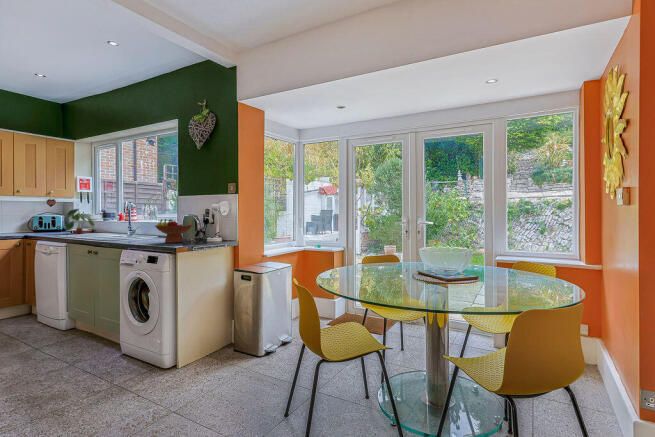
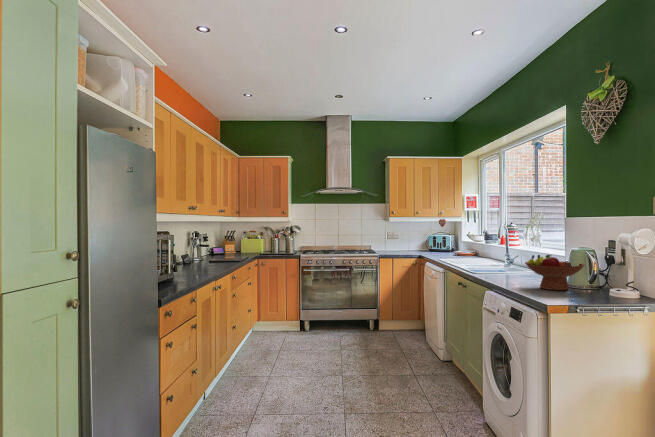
plant: present [66,209,95,234] -> none [448,230,479,257]

